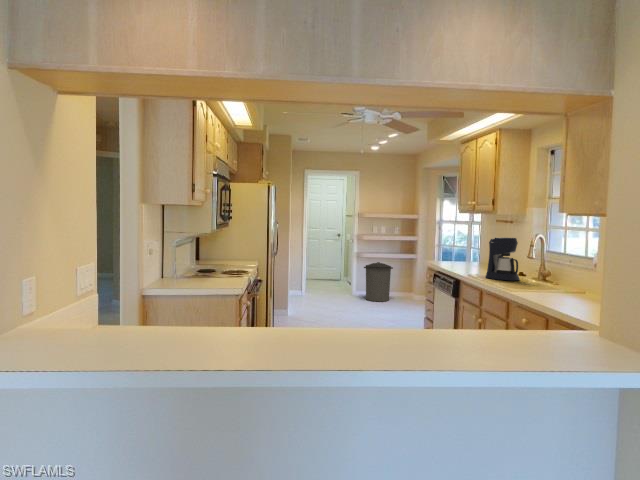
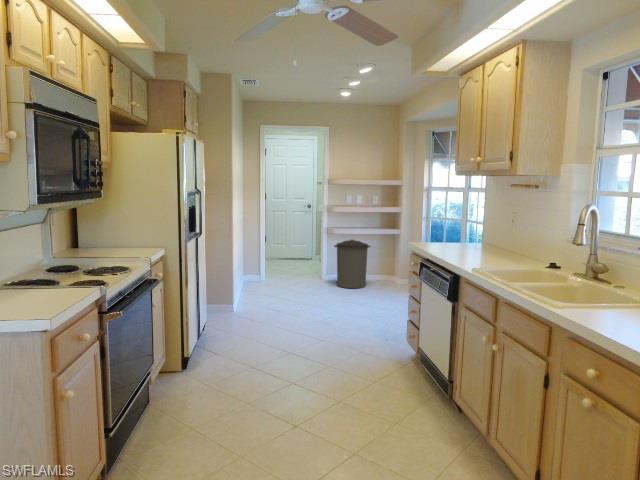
coffee maker: present [485,237,520,281] -> none [500,210,554,279]

